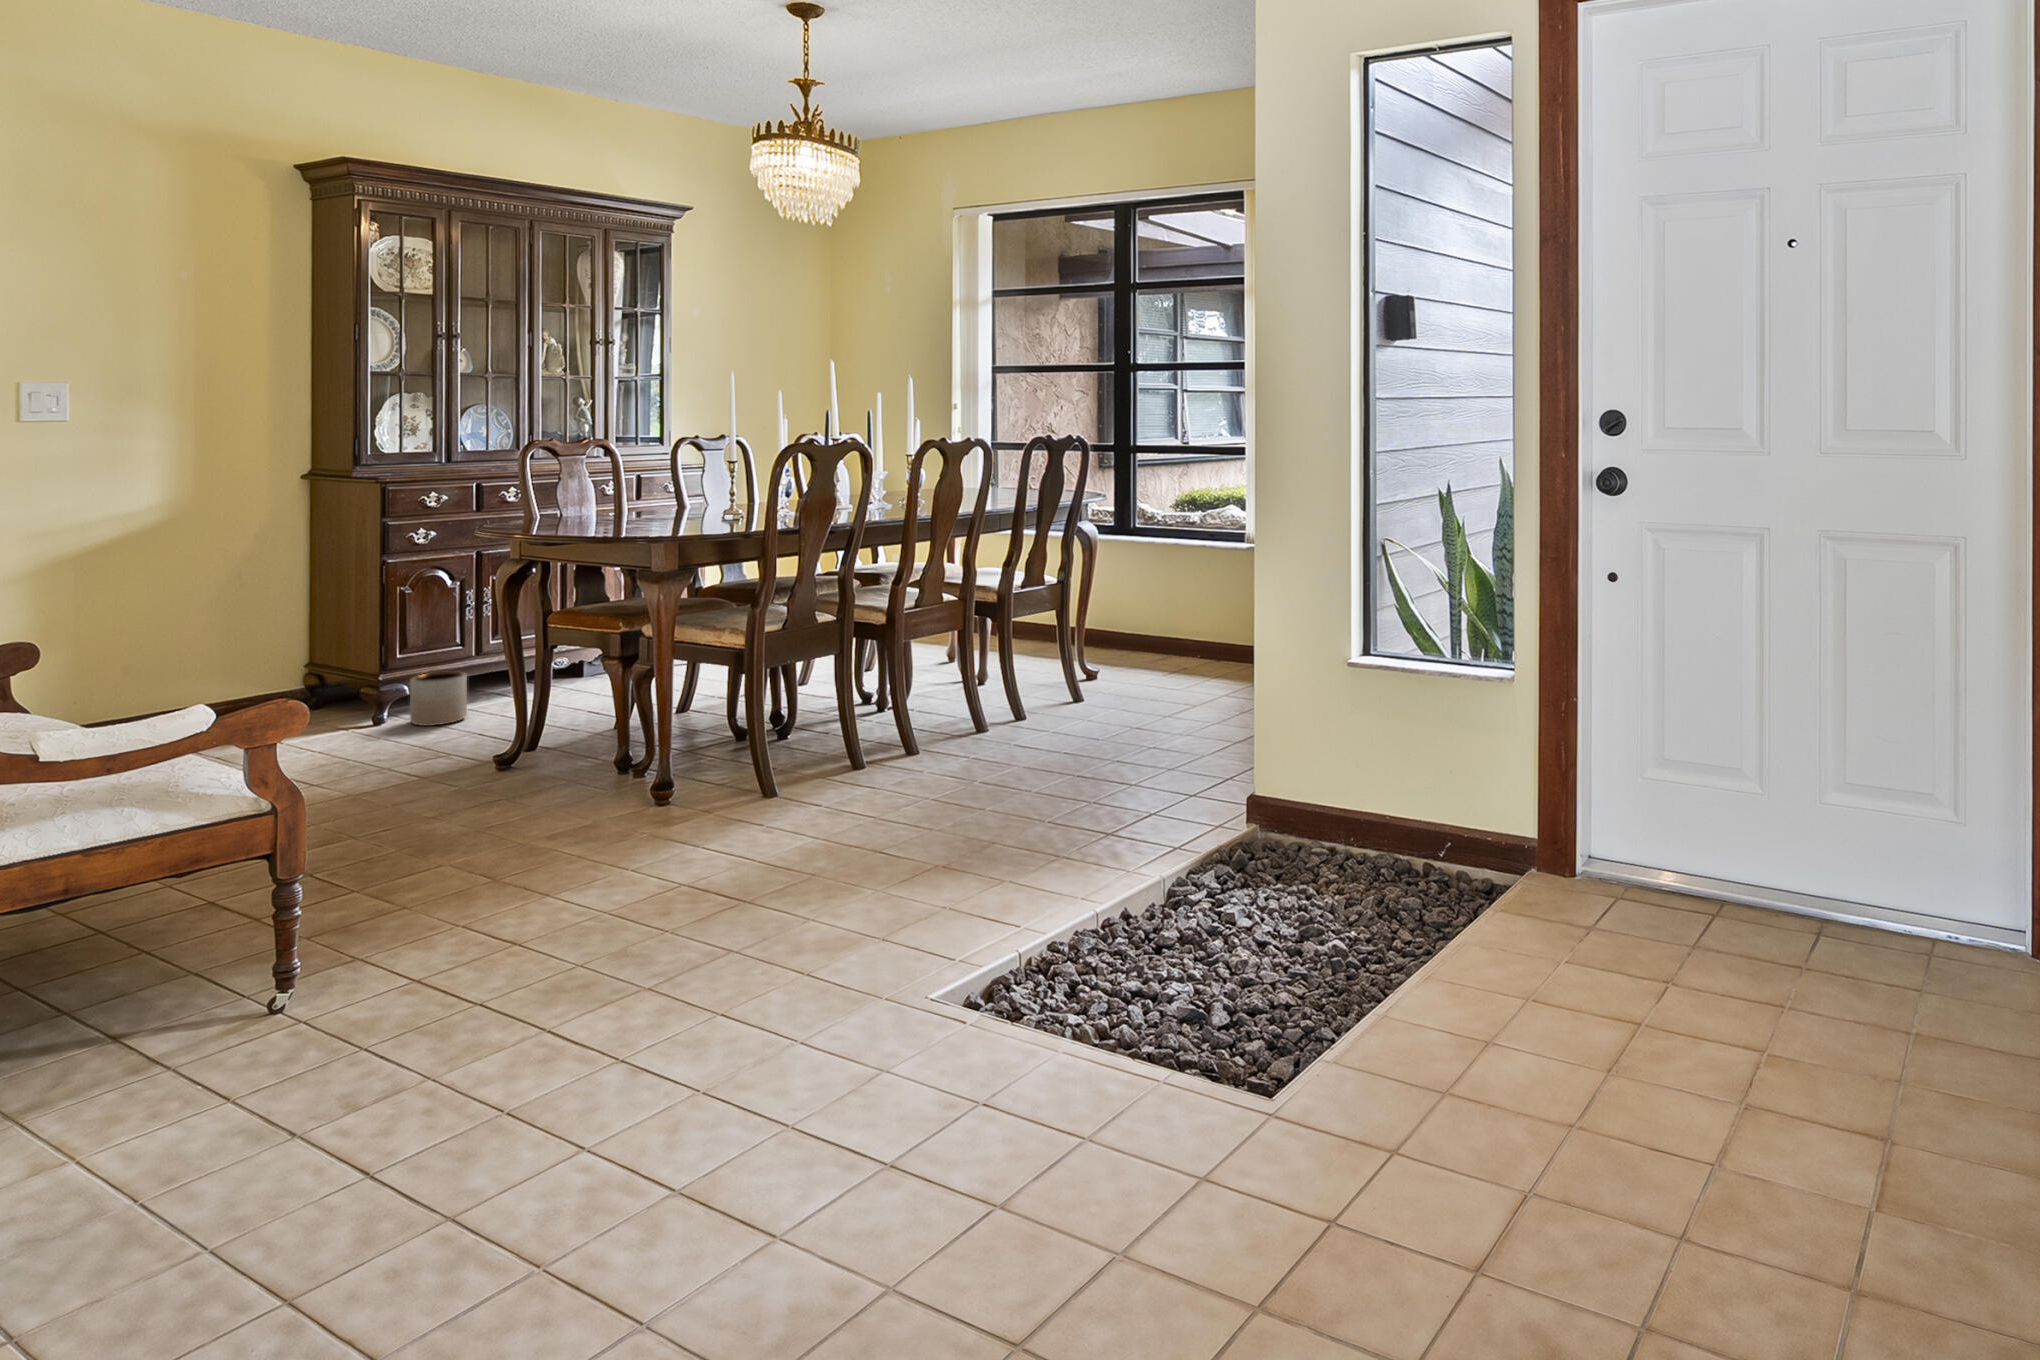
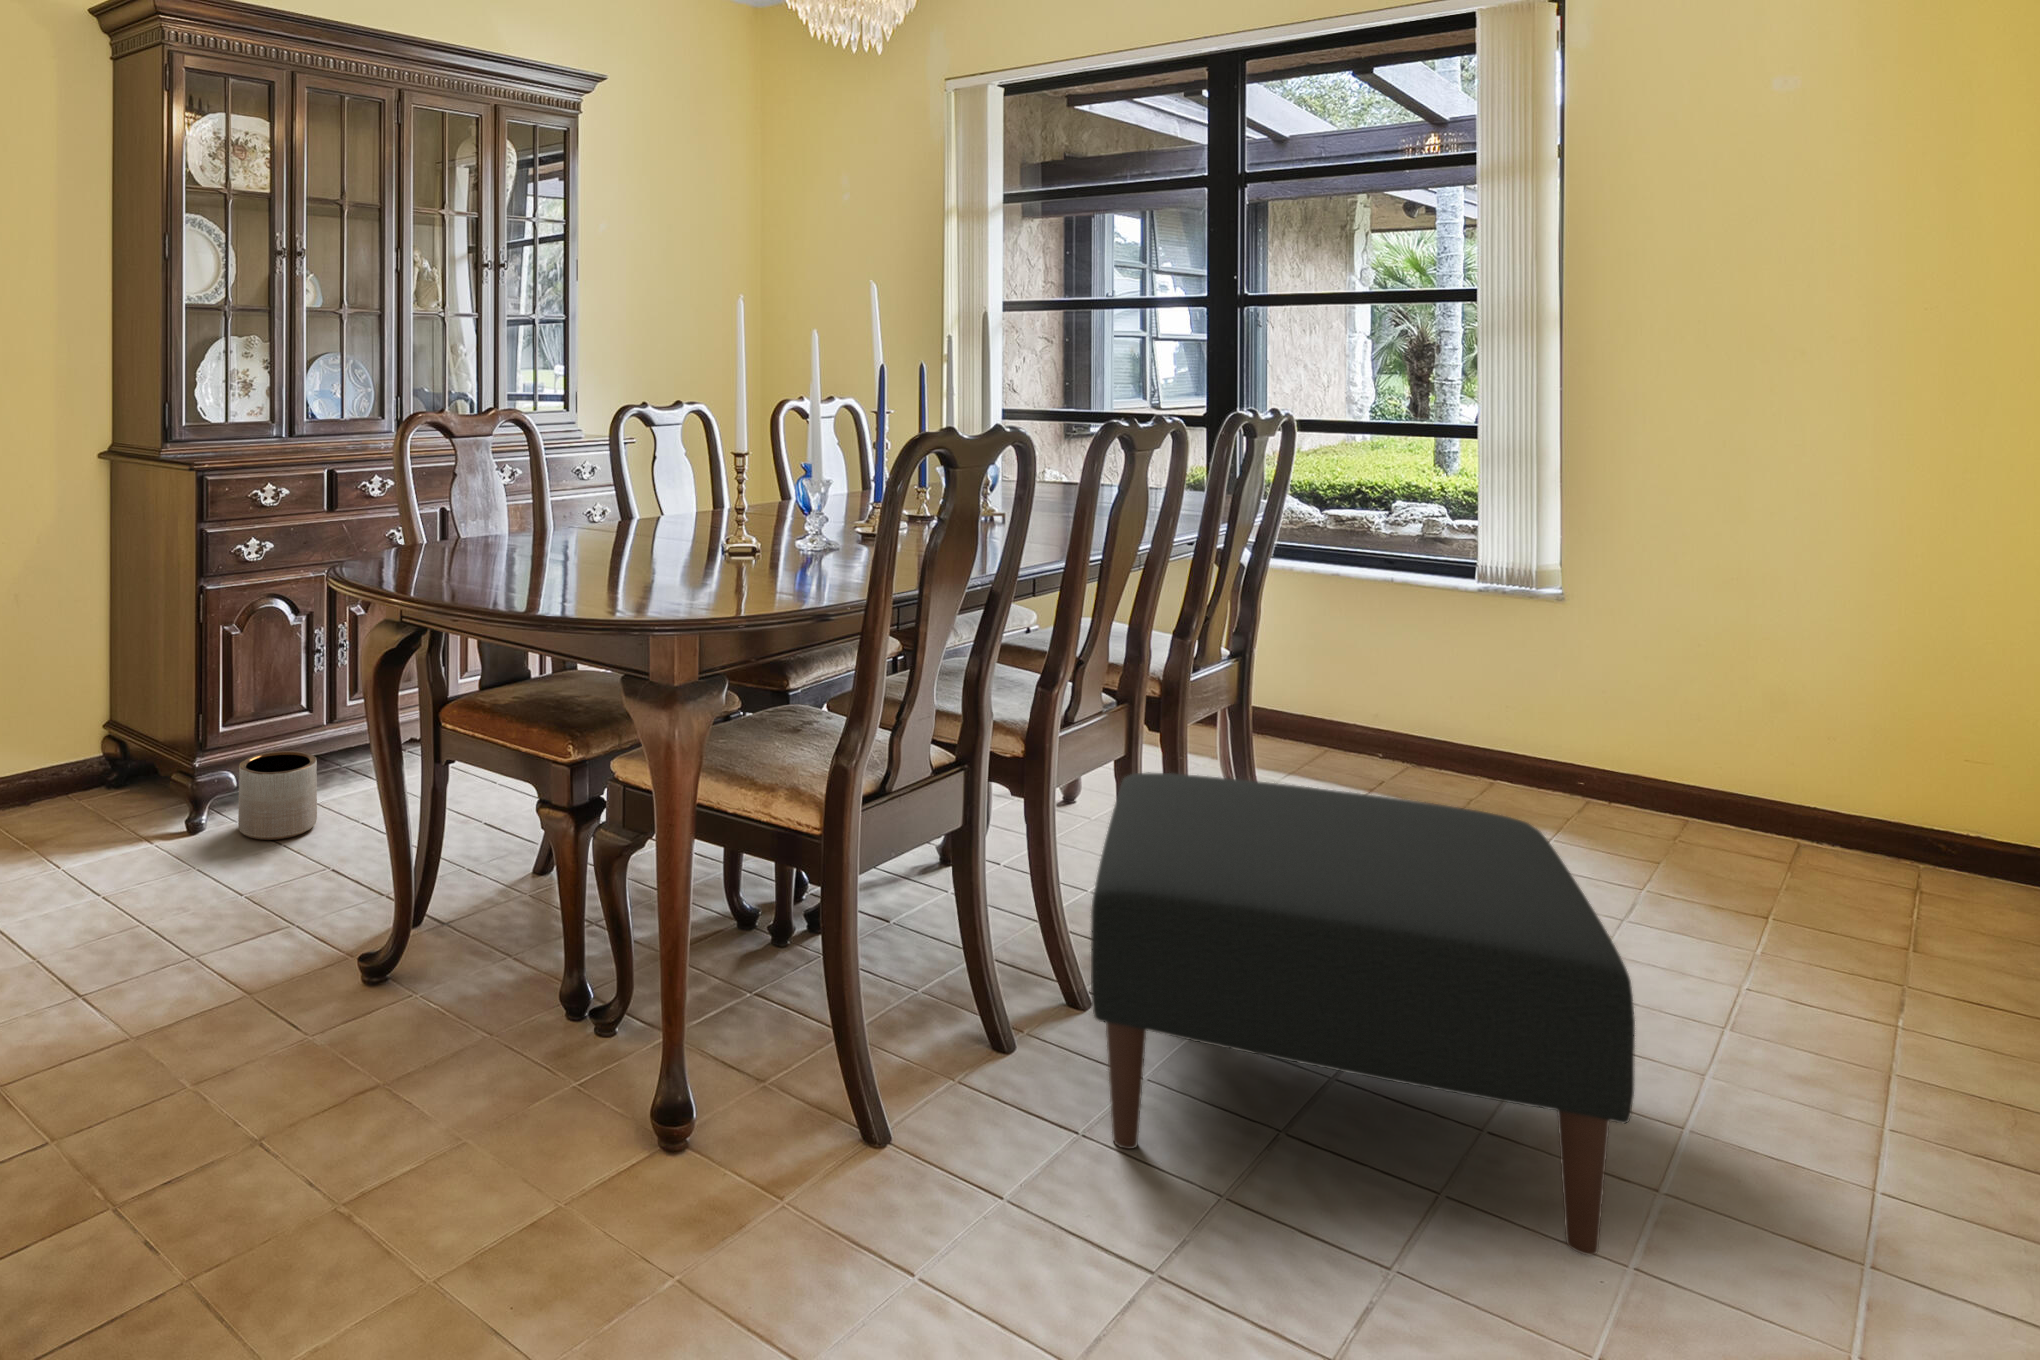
ottoman: none [880,625,1142,794] -> present [1091,772,1635,1255]

